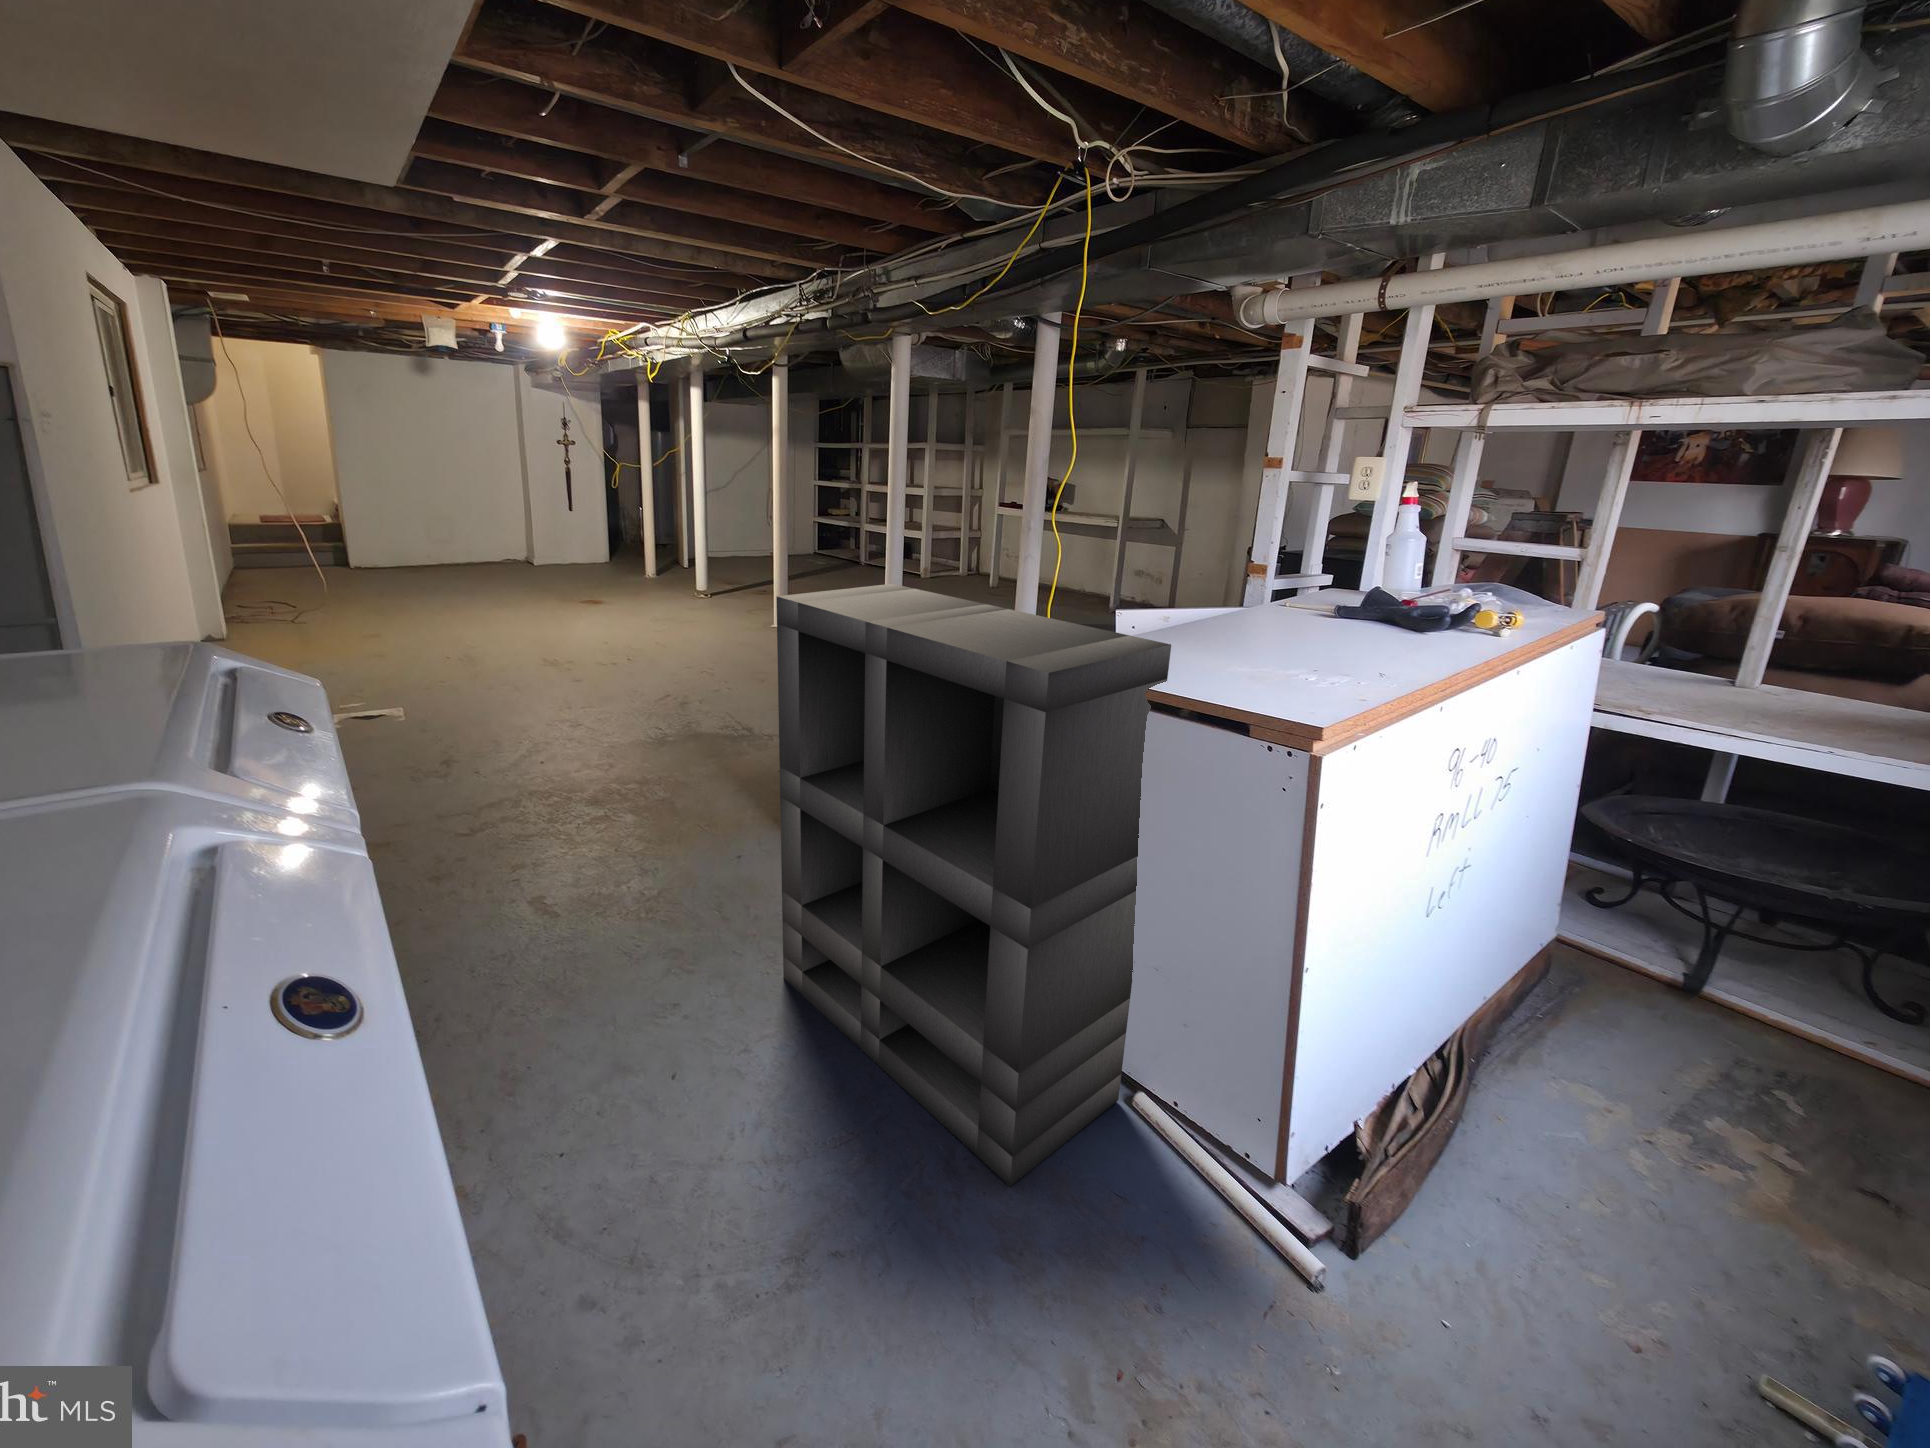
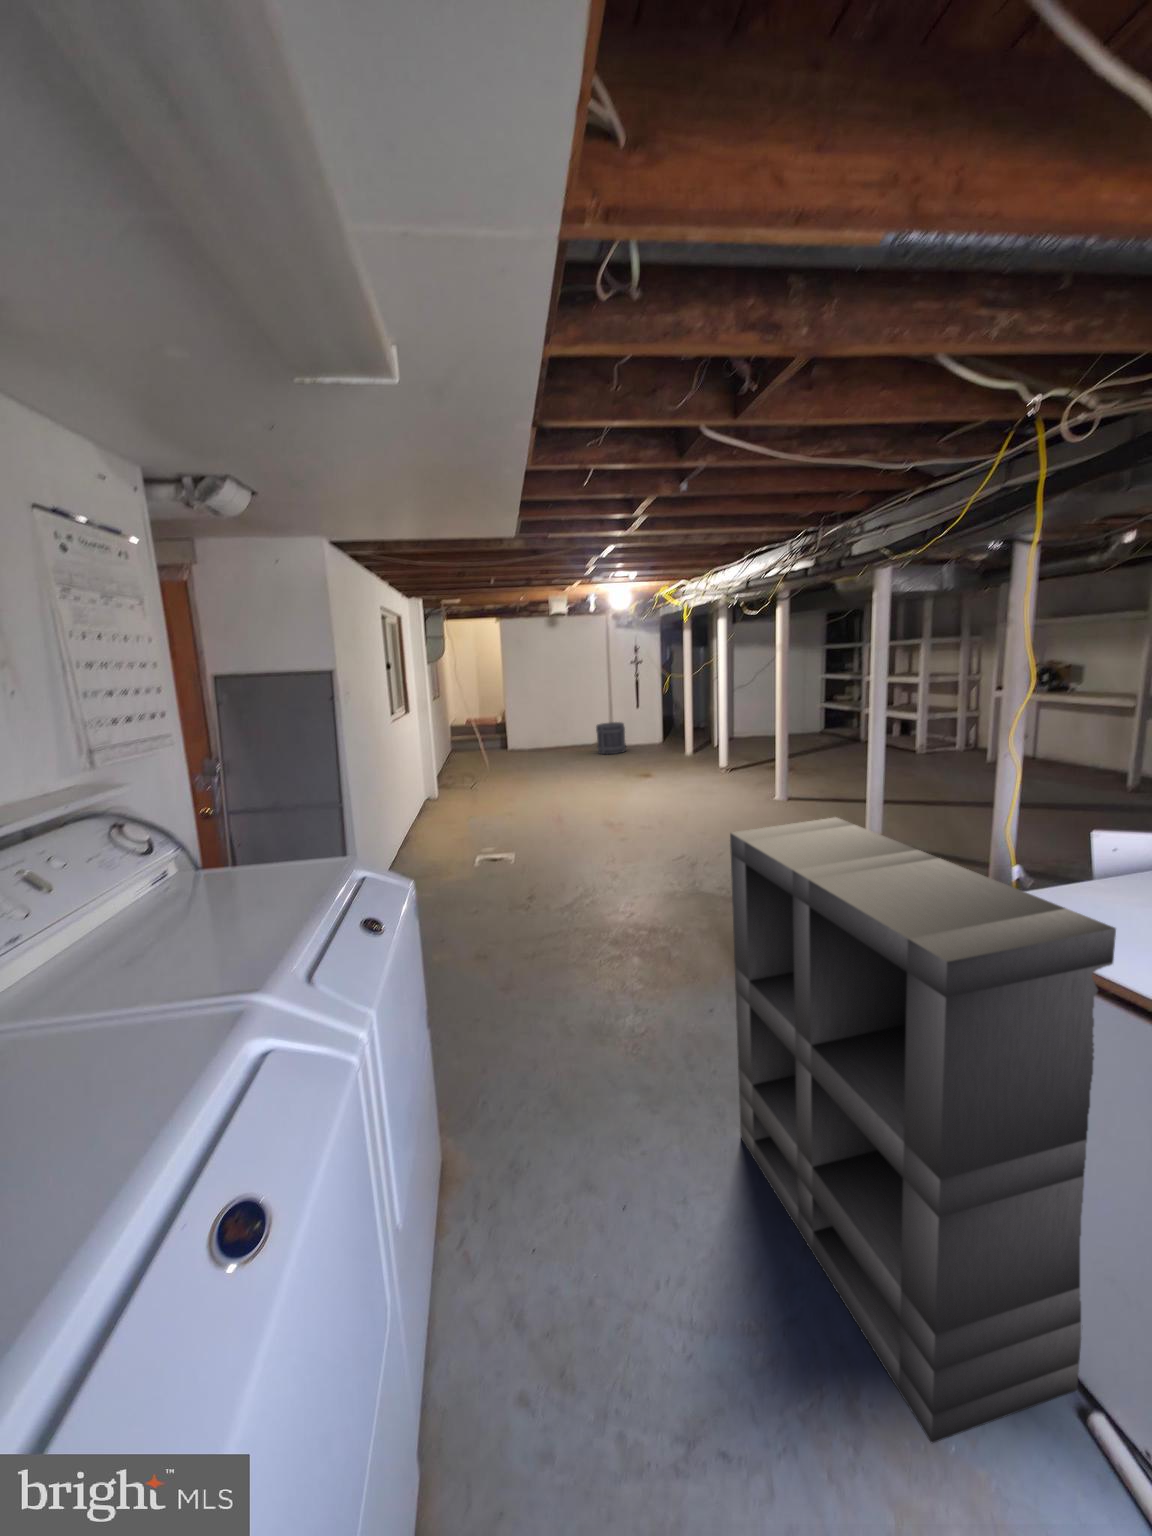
bucket: none [509,527,558,572] -> present [596,722,626,754]

